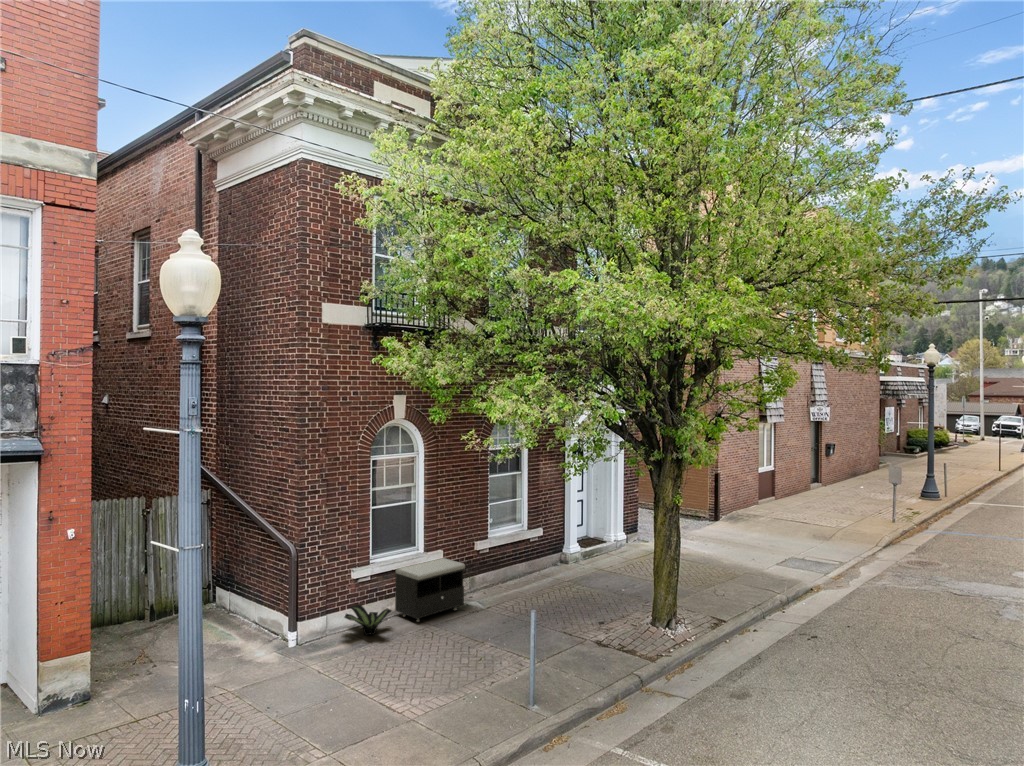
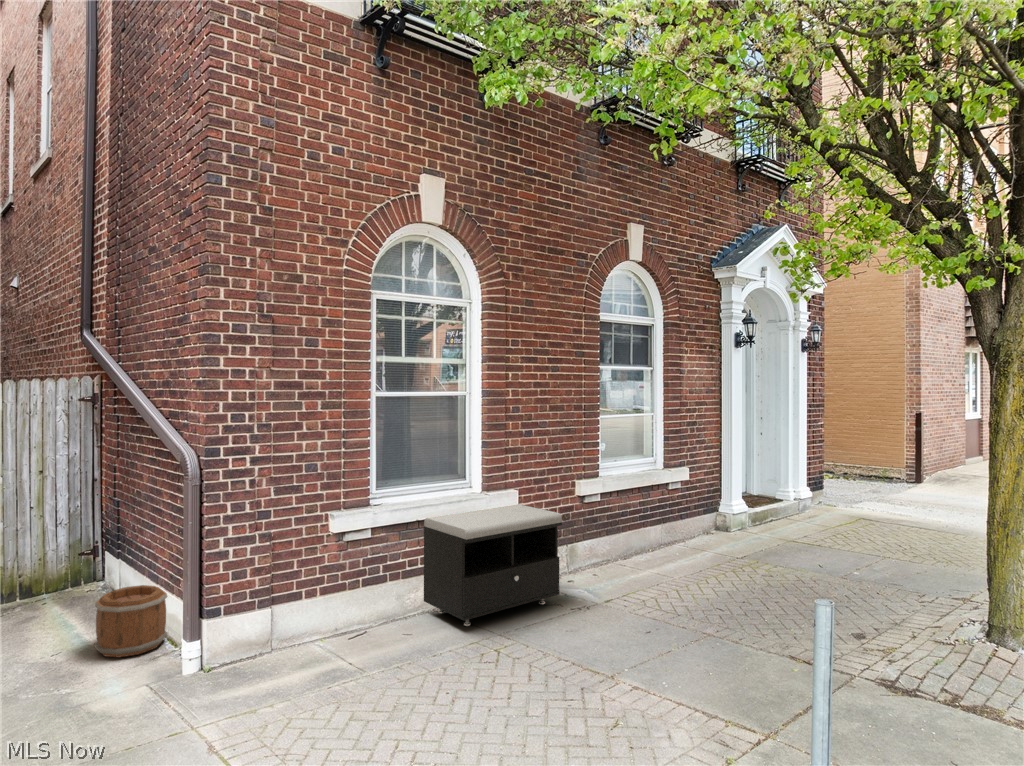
potted plant: present [344,605,392,635] -> none [299,586,412,656]
bucket: none [244,608,275,641] -> present [94,585,167,657]

